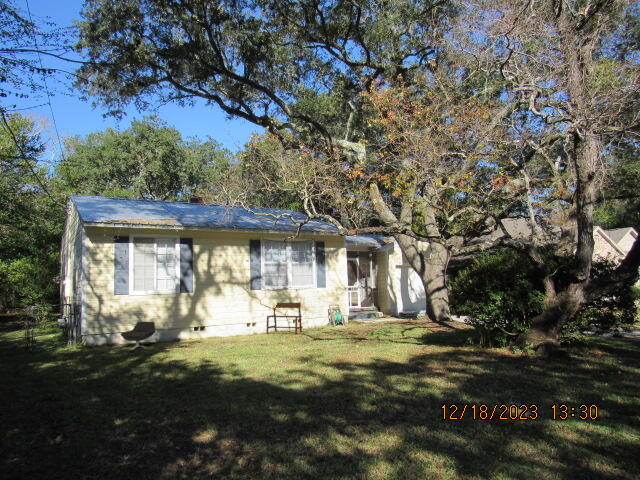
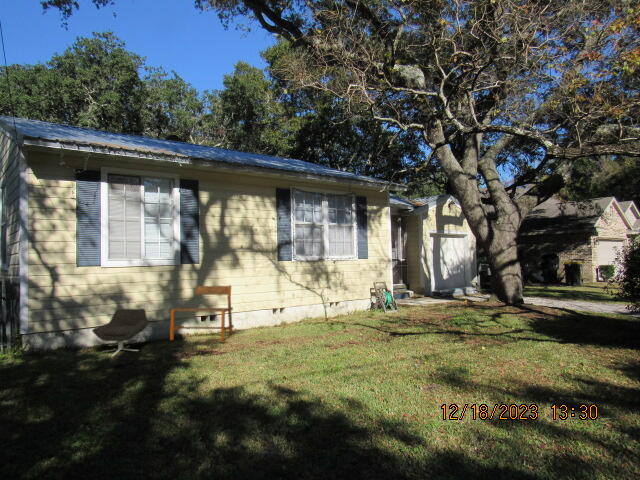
bench: present [266,302,302,334] -> present [170,285,234,341]

